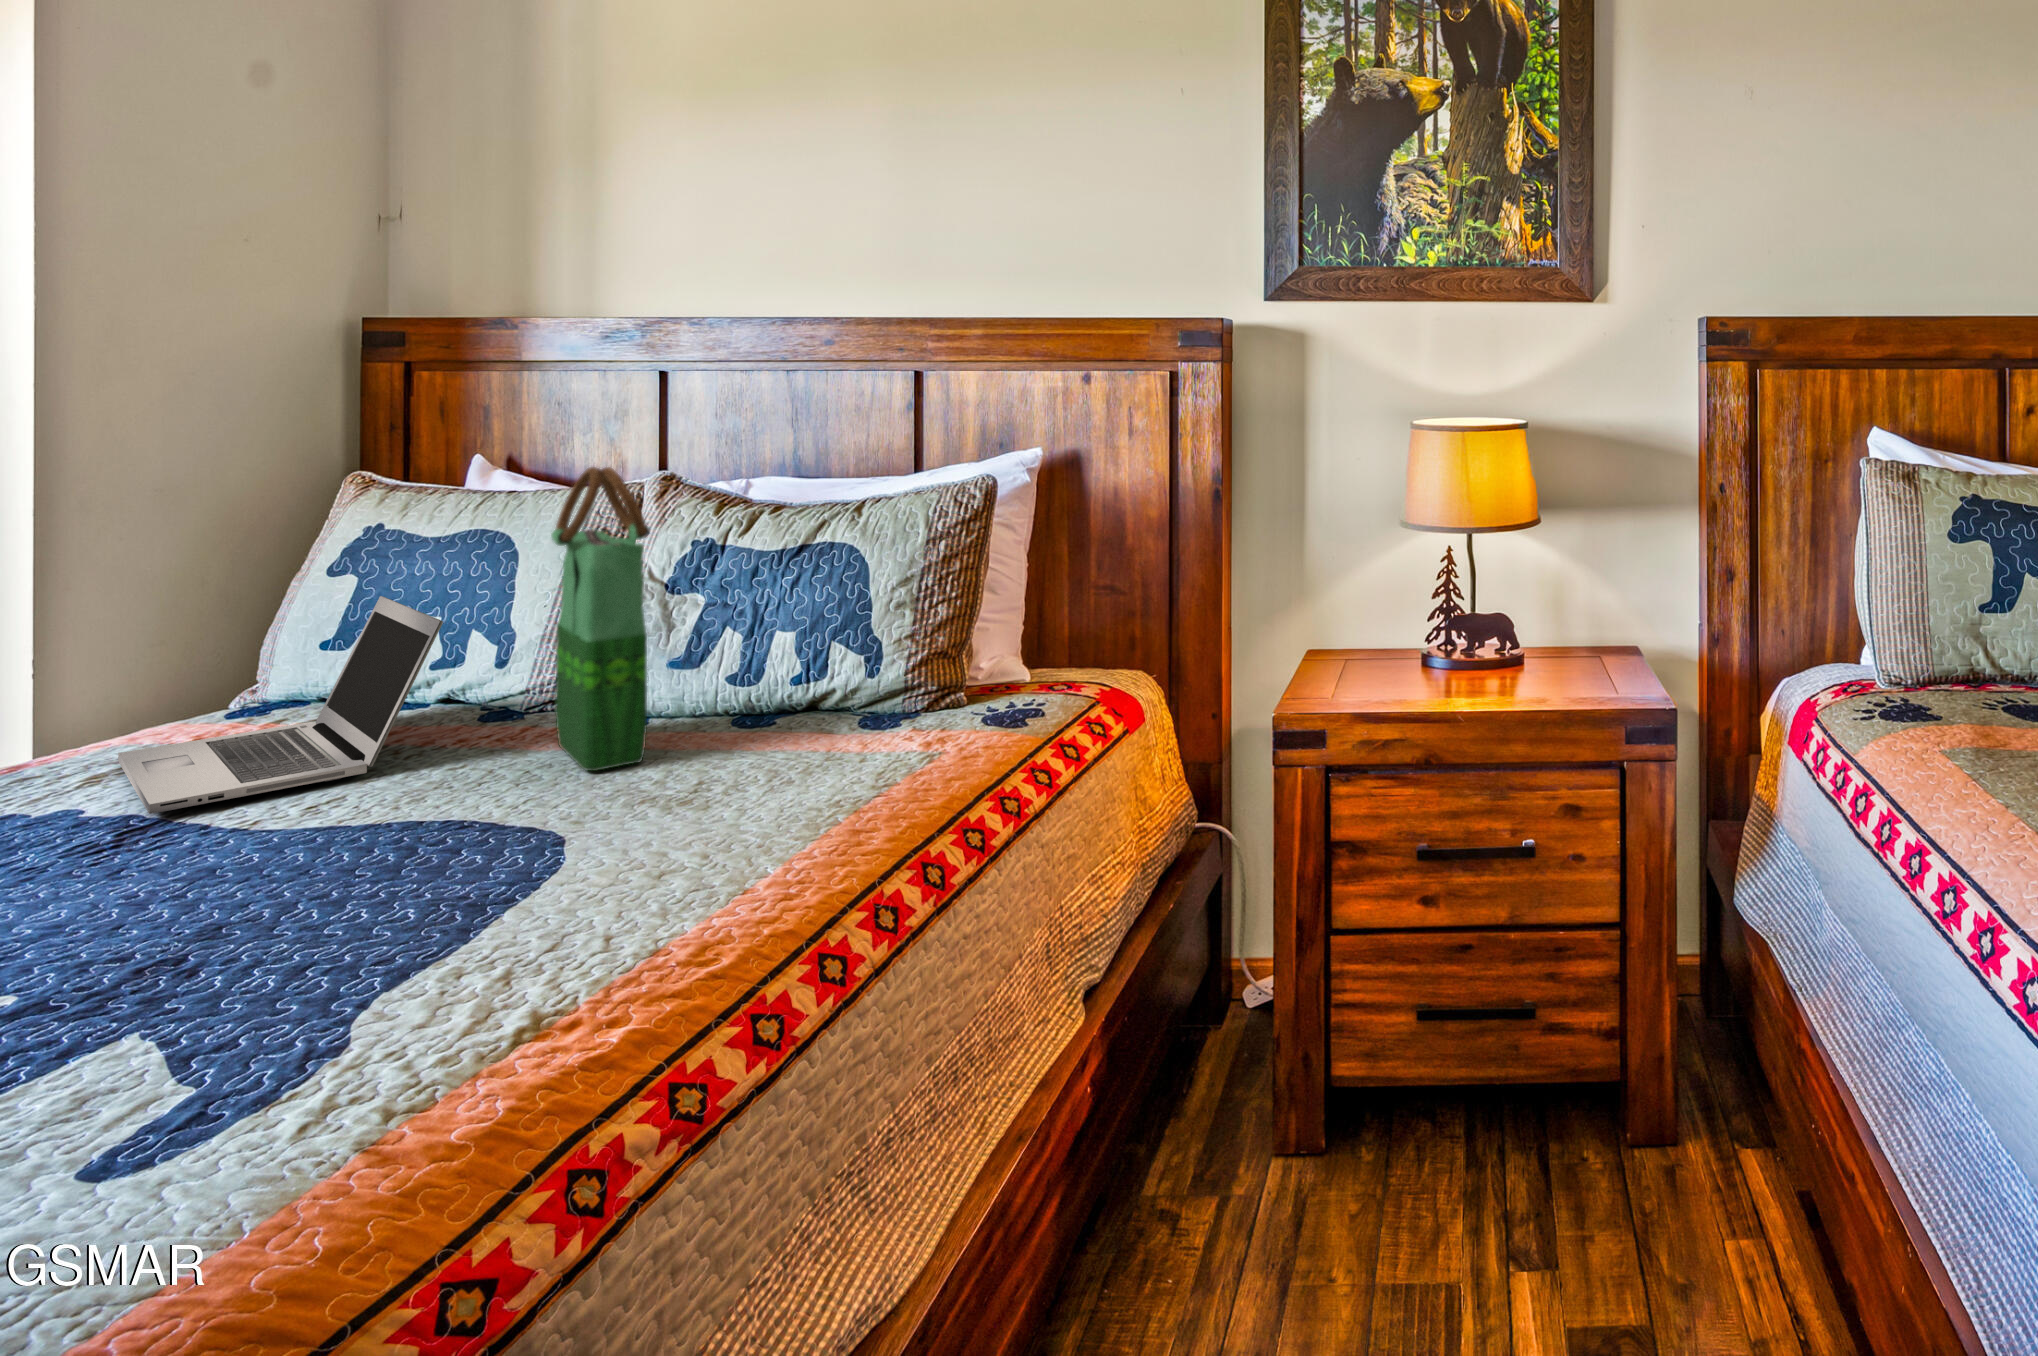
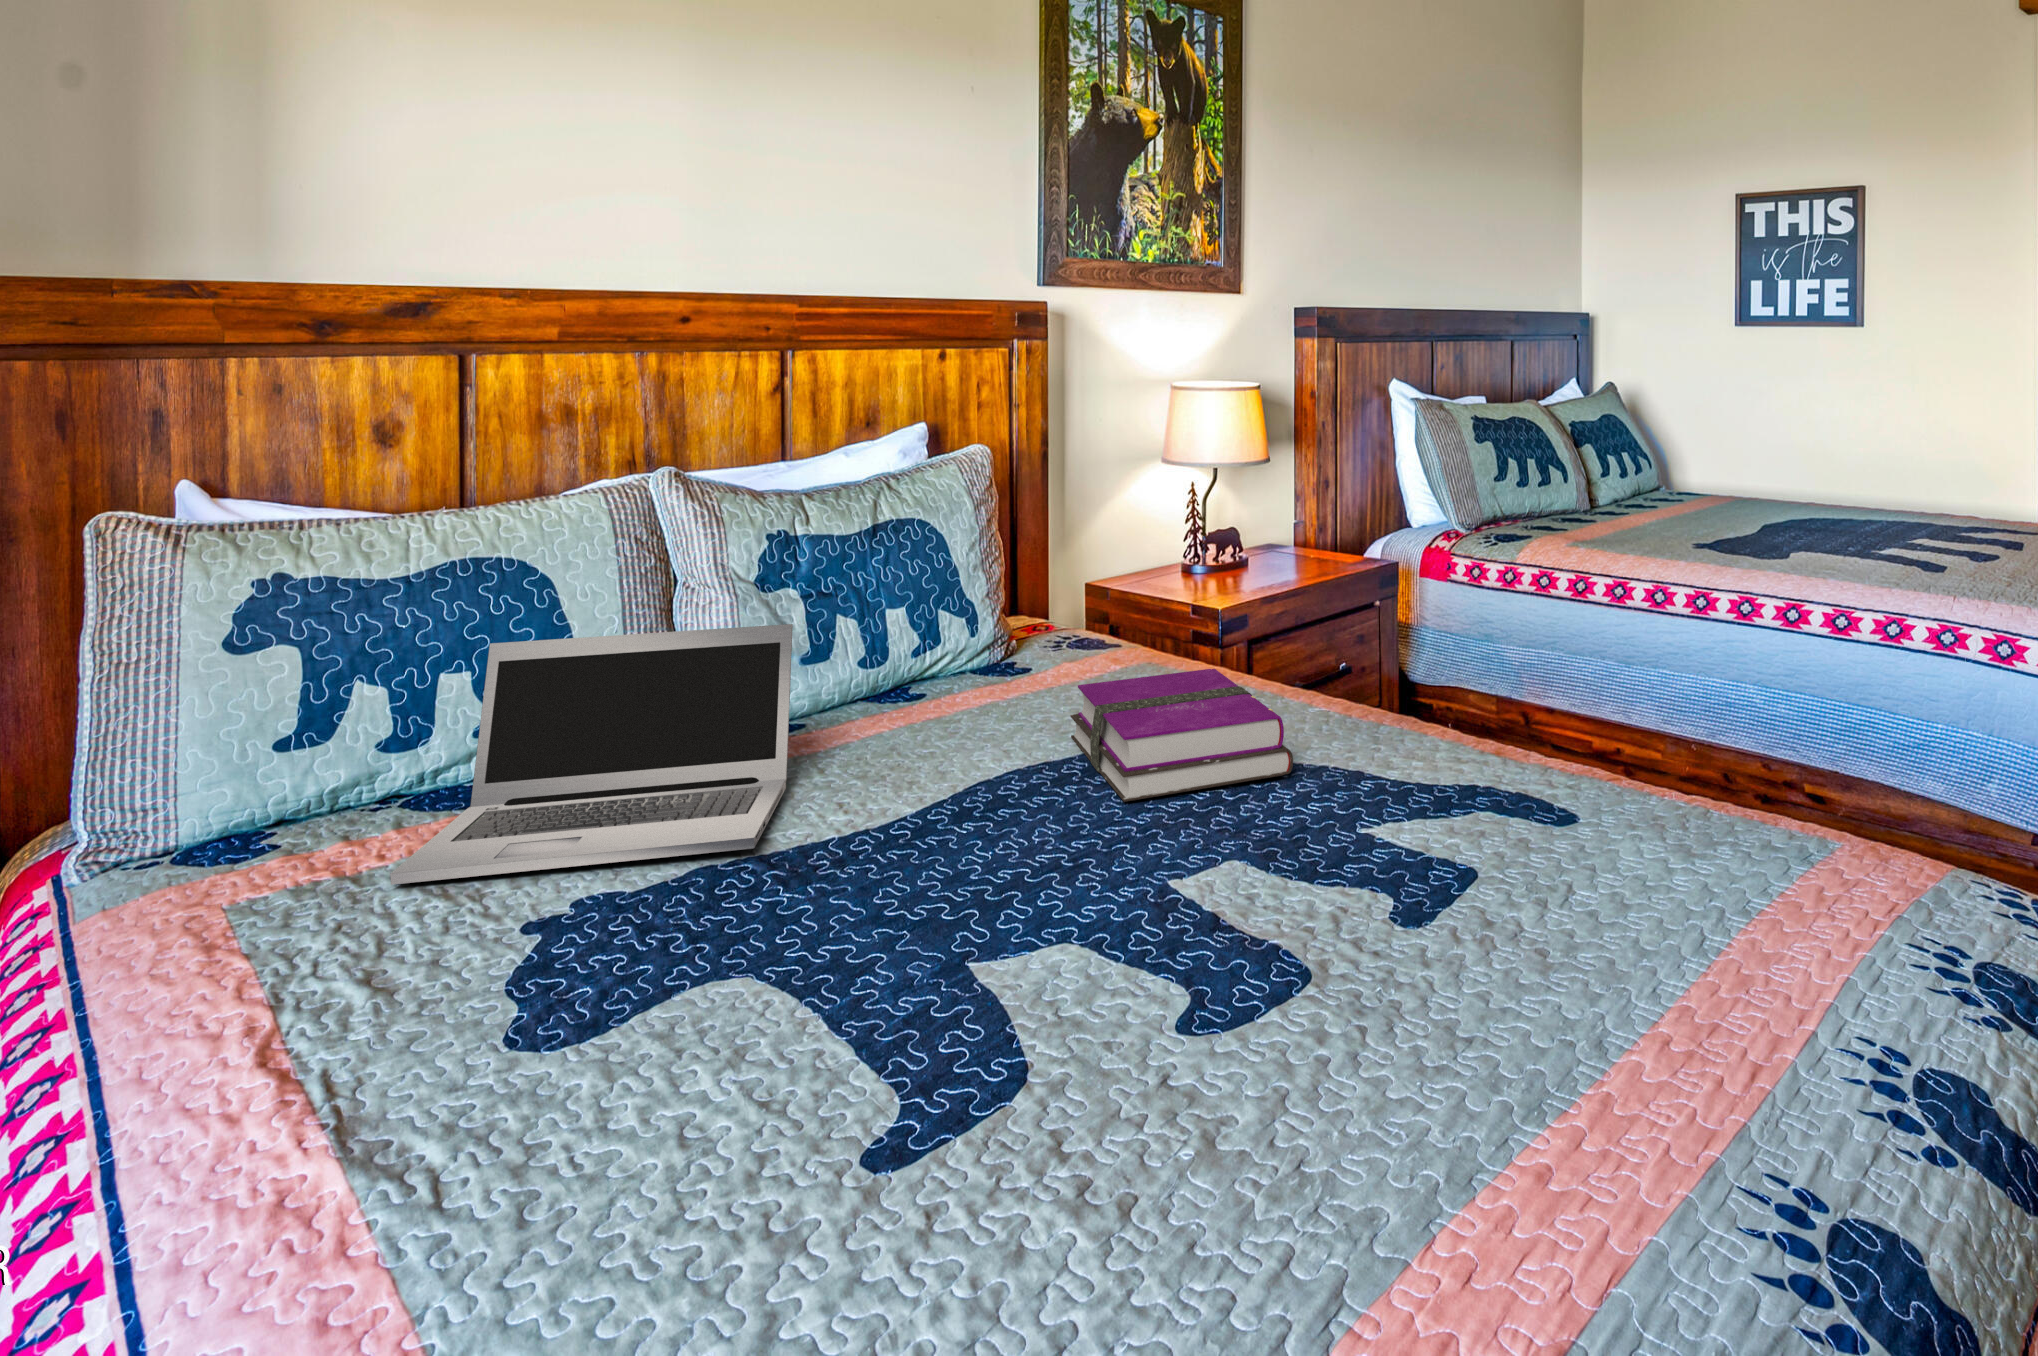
tote bag: present [552,467,650,771] -> none [821,451,987,741]
hardback book: none [291,748,698,928] -> present [1070,669,1293,802]

